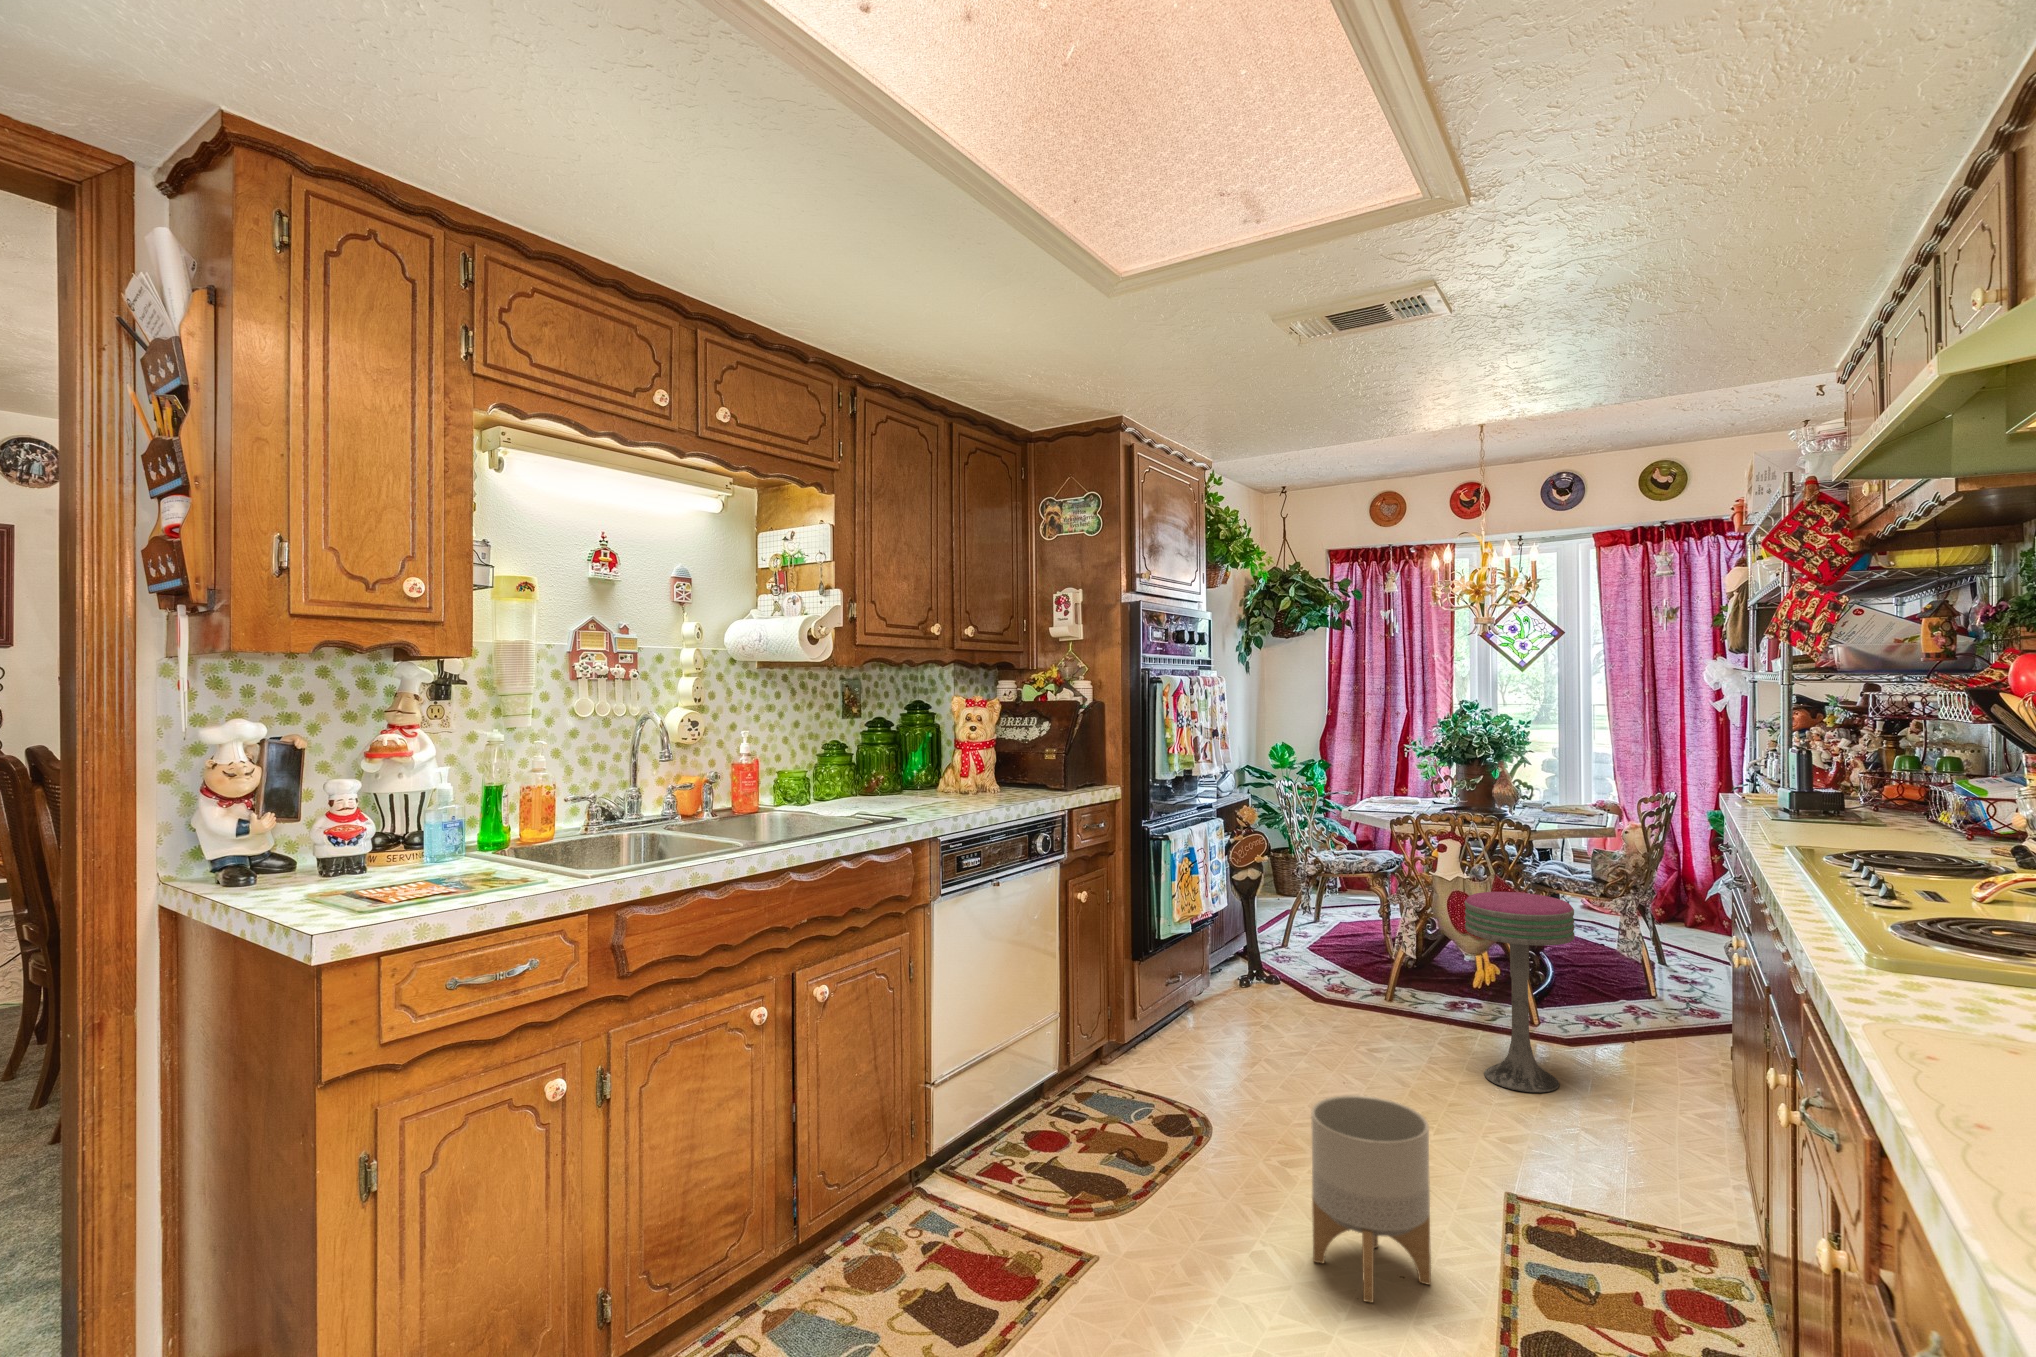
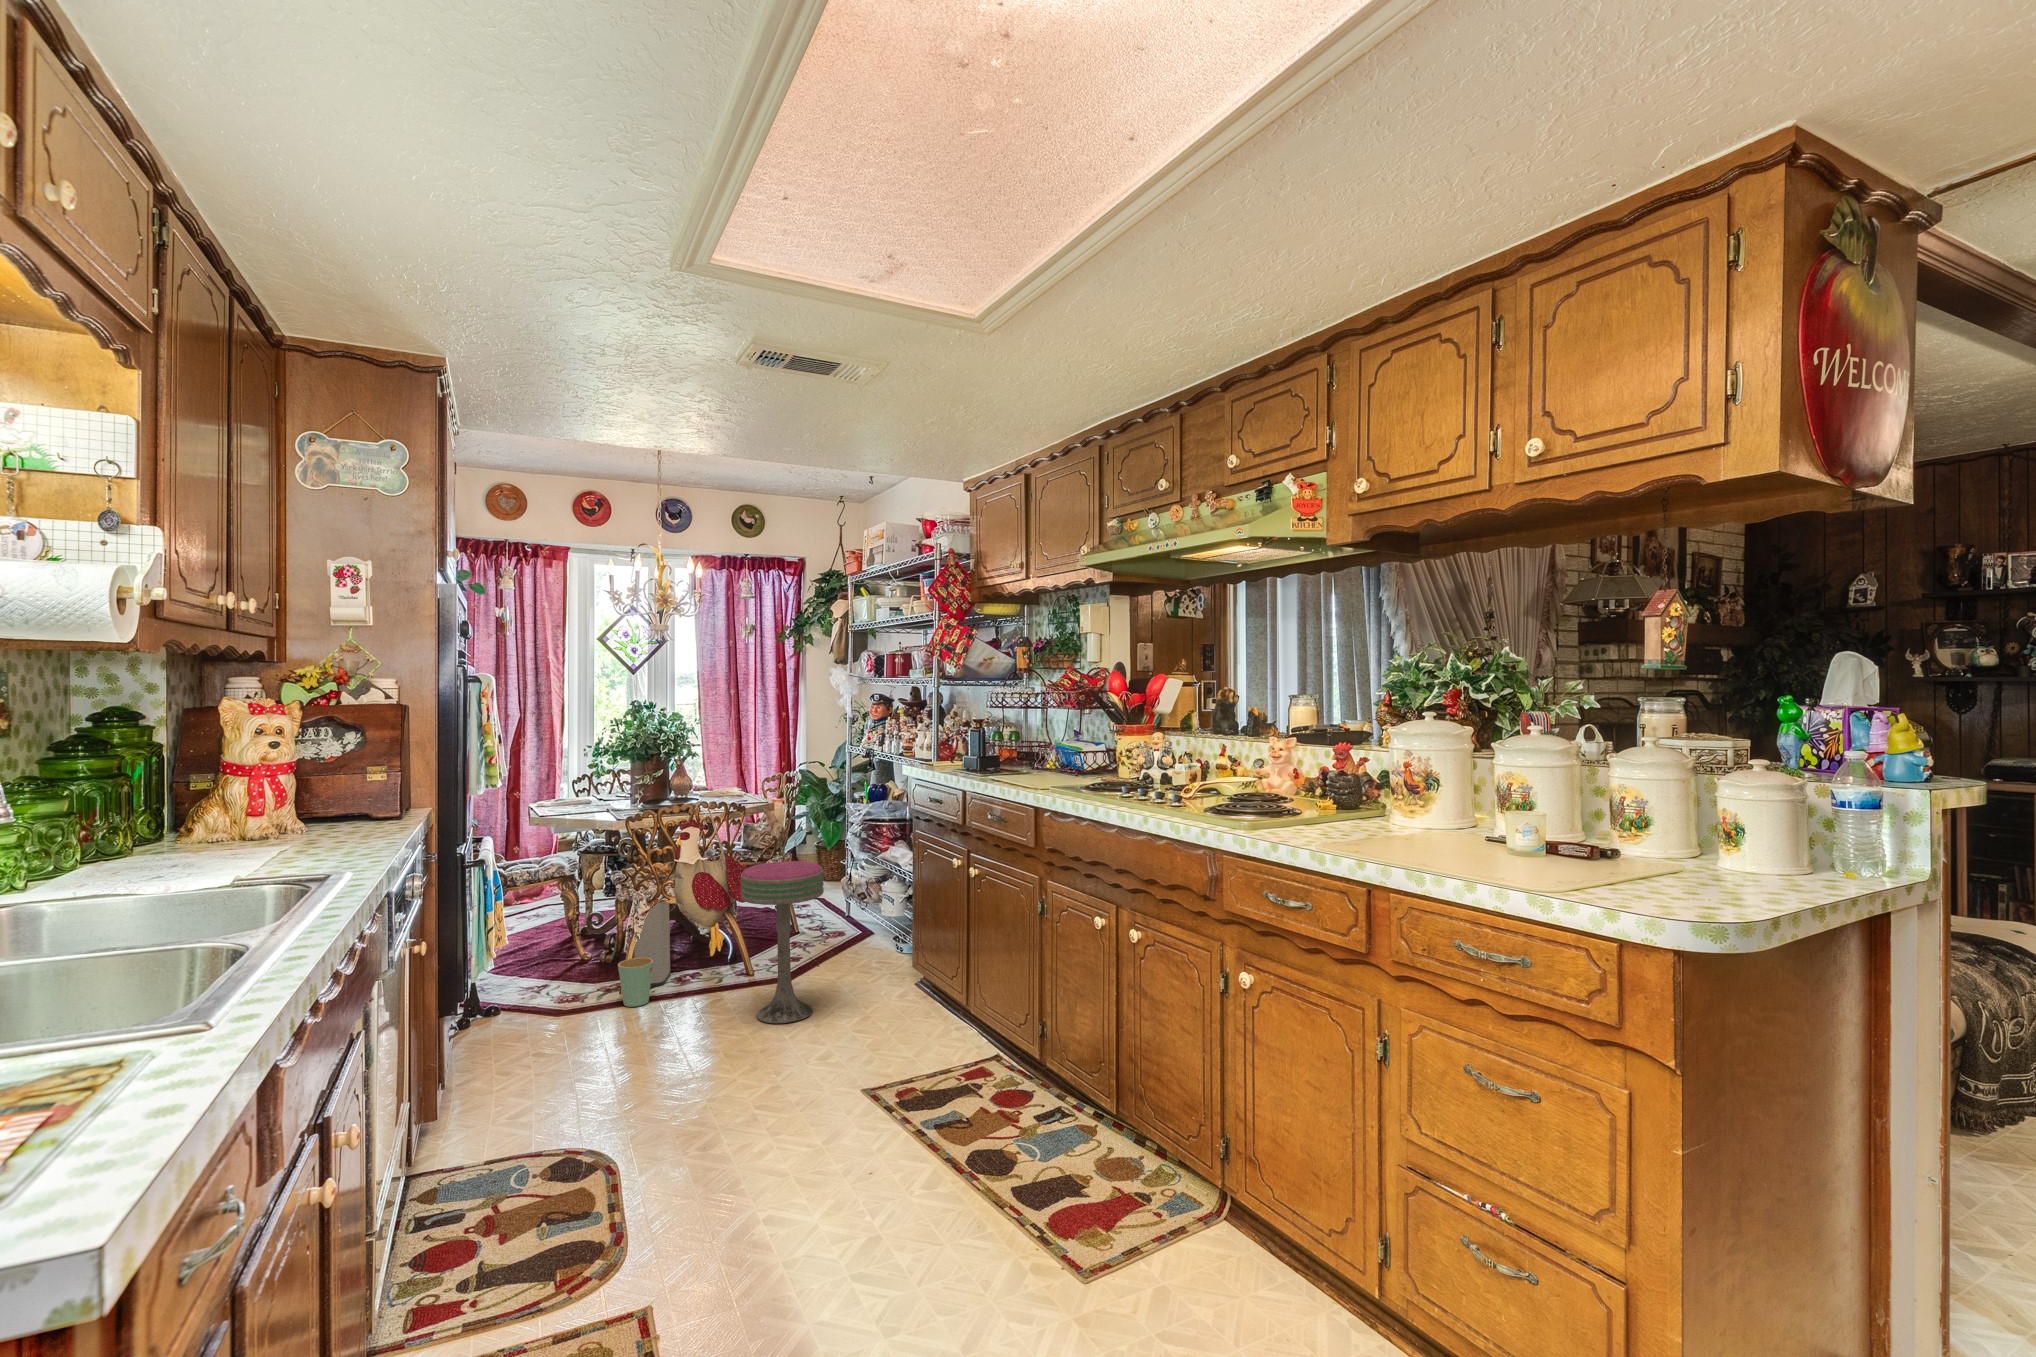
trash can: none [1370,893,1452,1020] -> present [618,900,670,1007]
planter: present [1311,1095,1431,1303] -> none [803,1042,896,1205]

